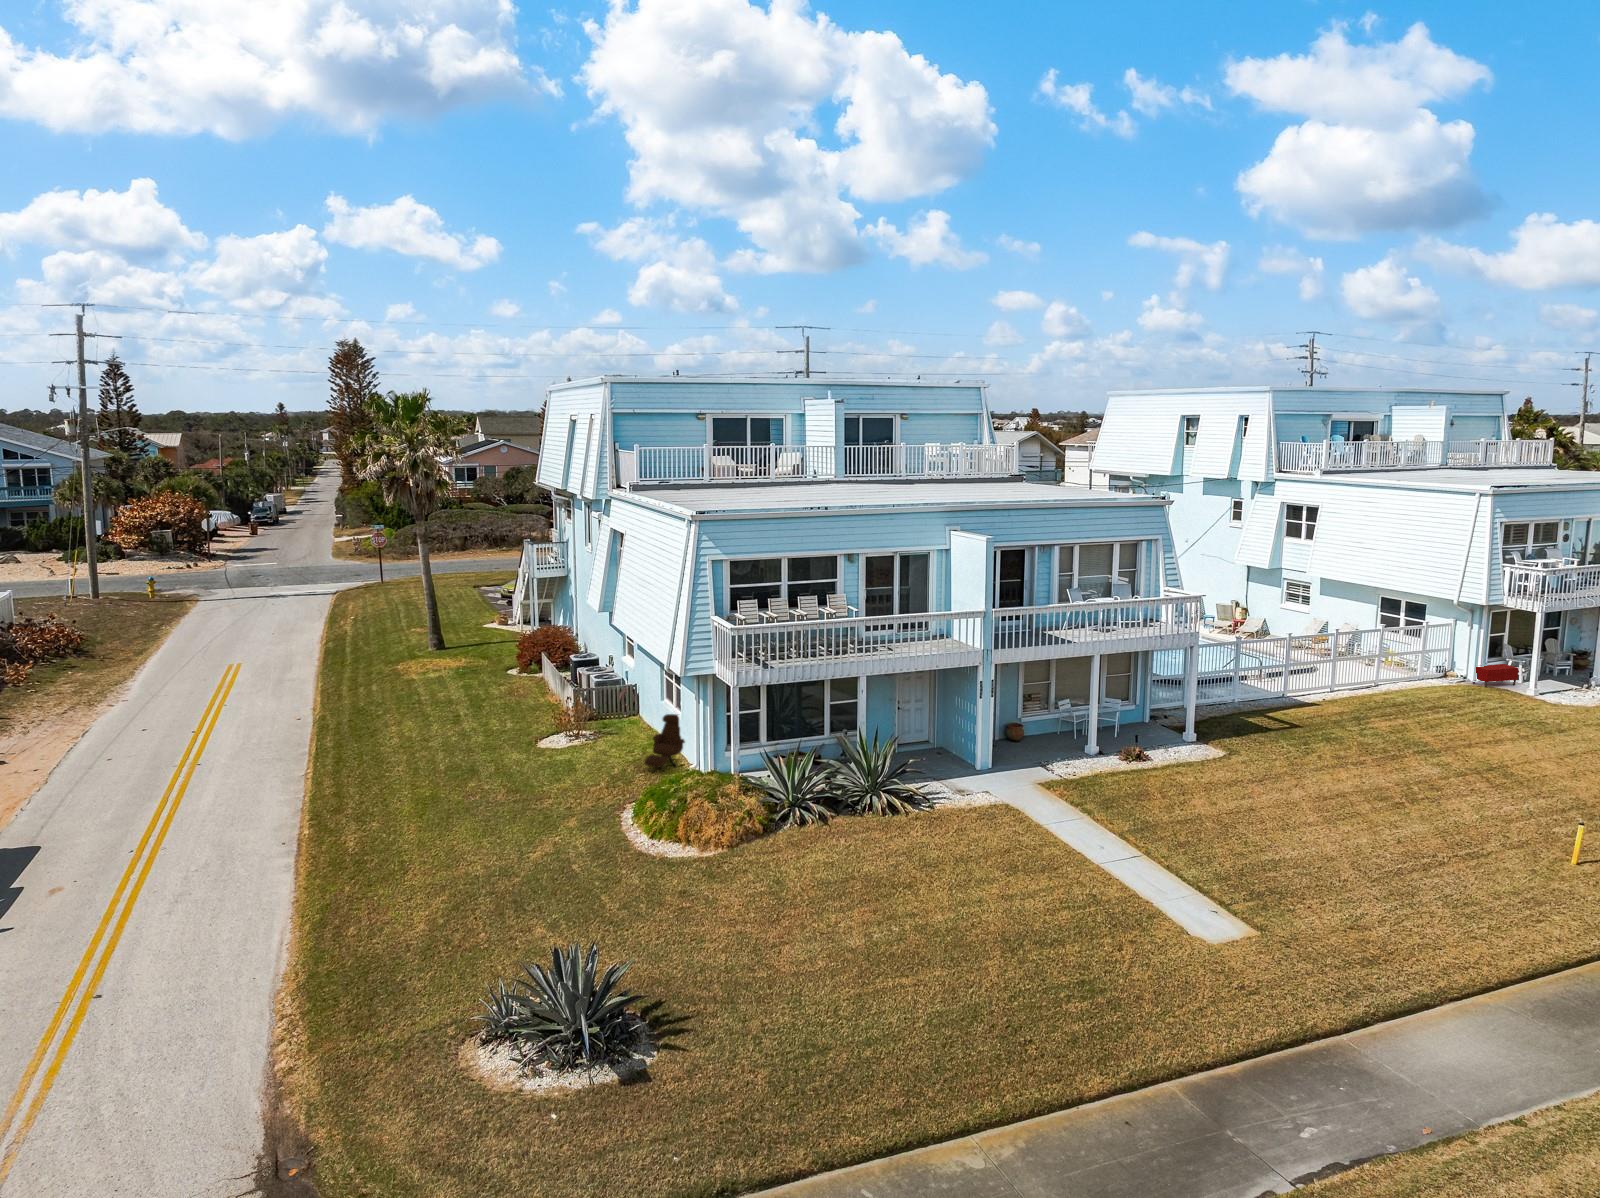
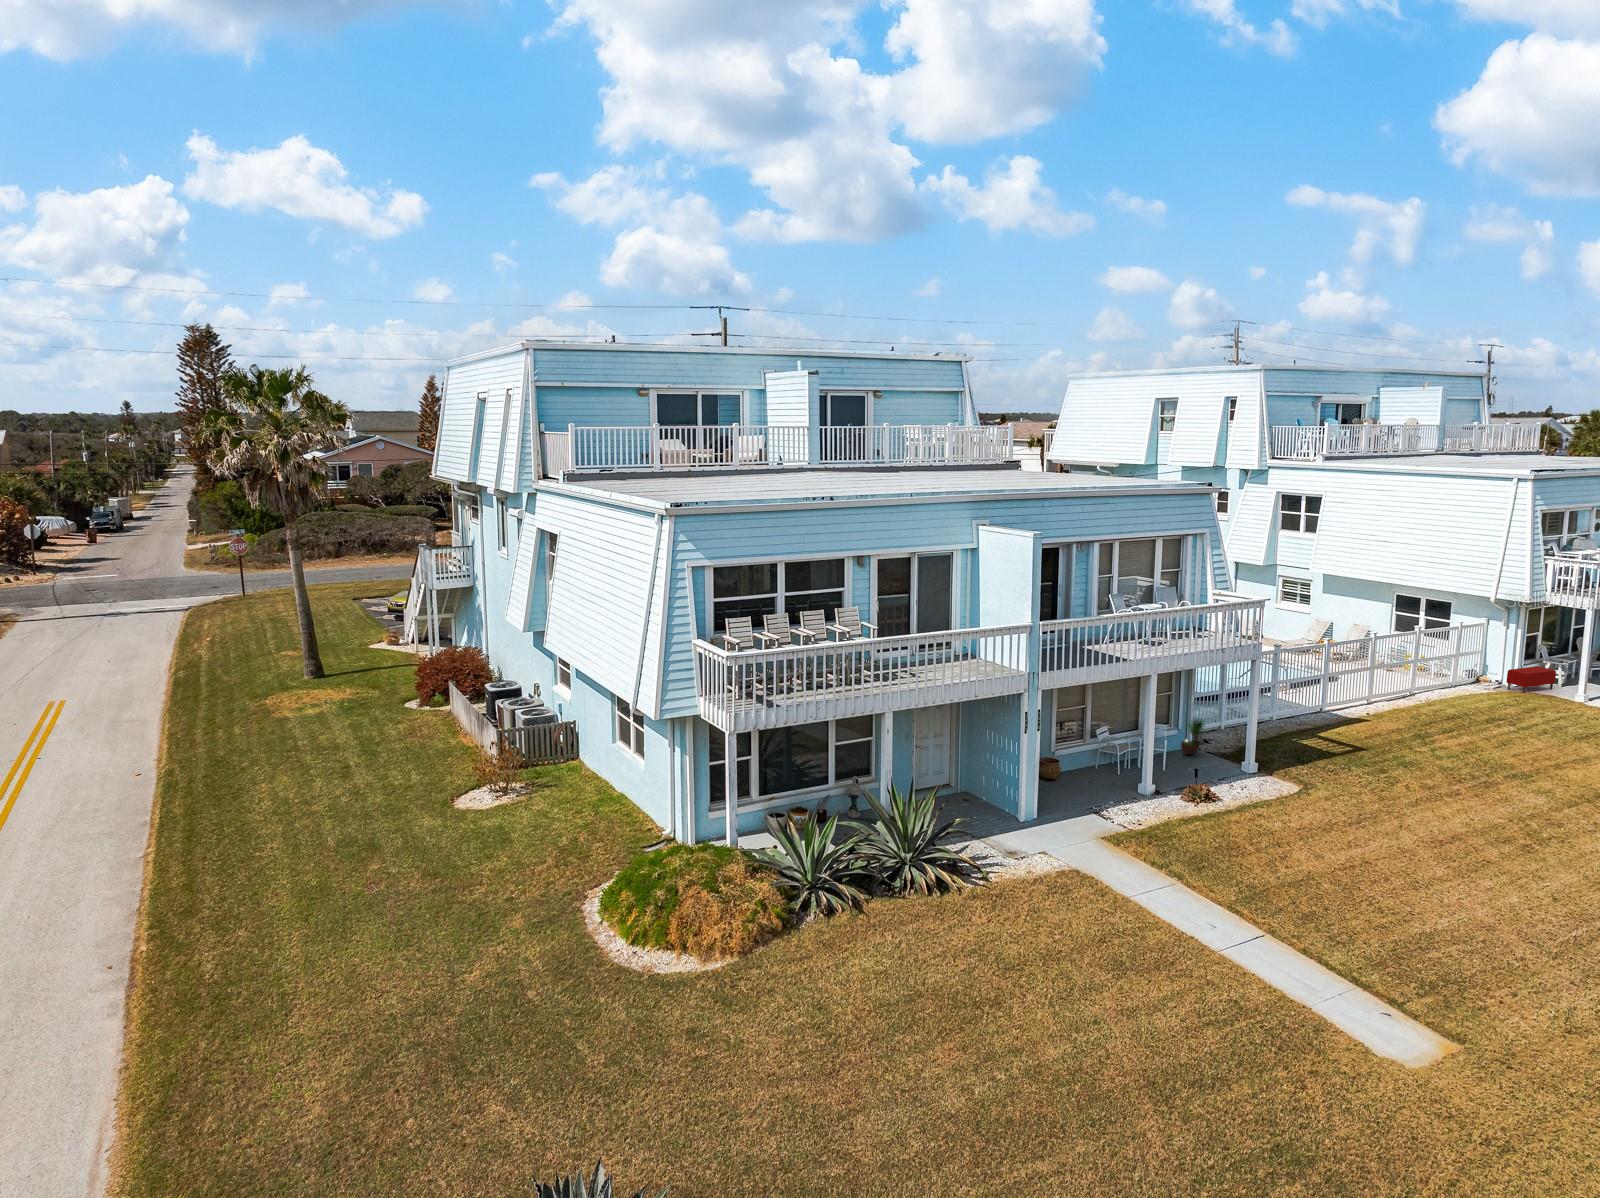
potted tree: none [1140,696,1161,728] -> present [1181,720,1204,755]
lounge chair: present [644,714,685,769] -> none [599,761,655,840]

